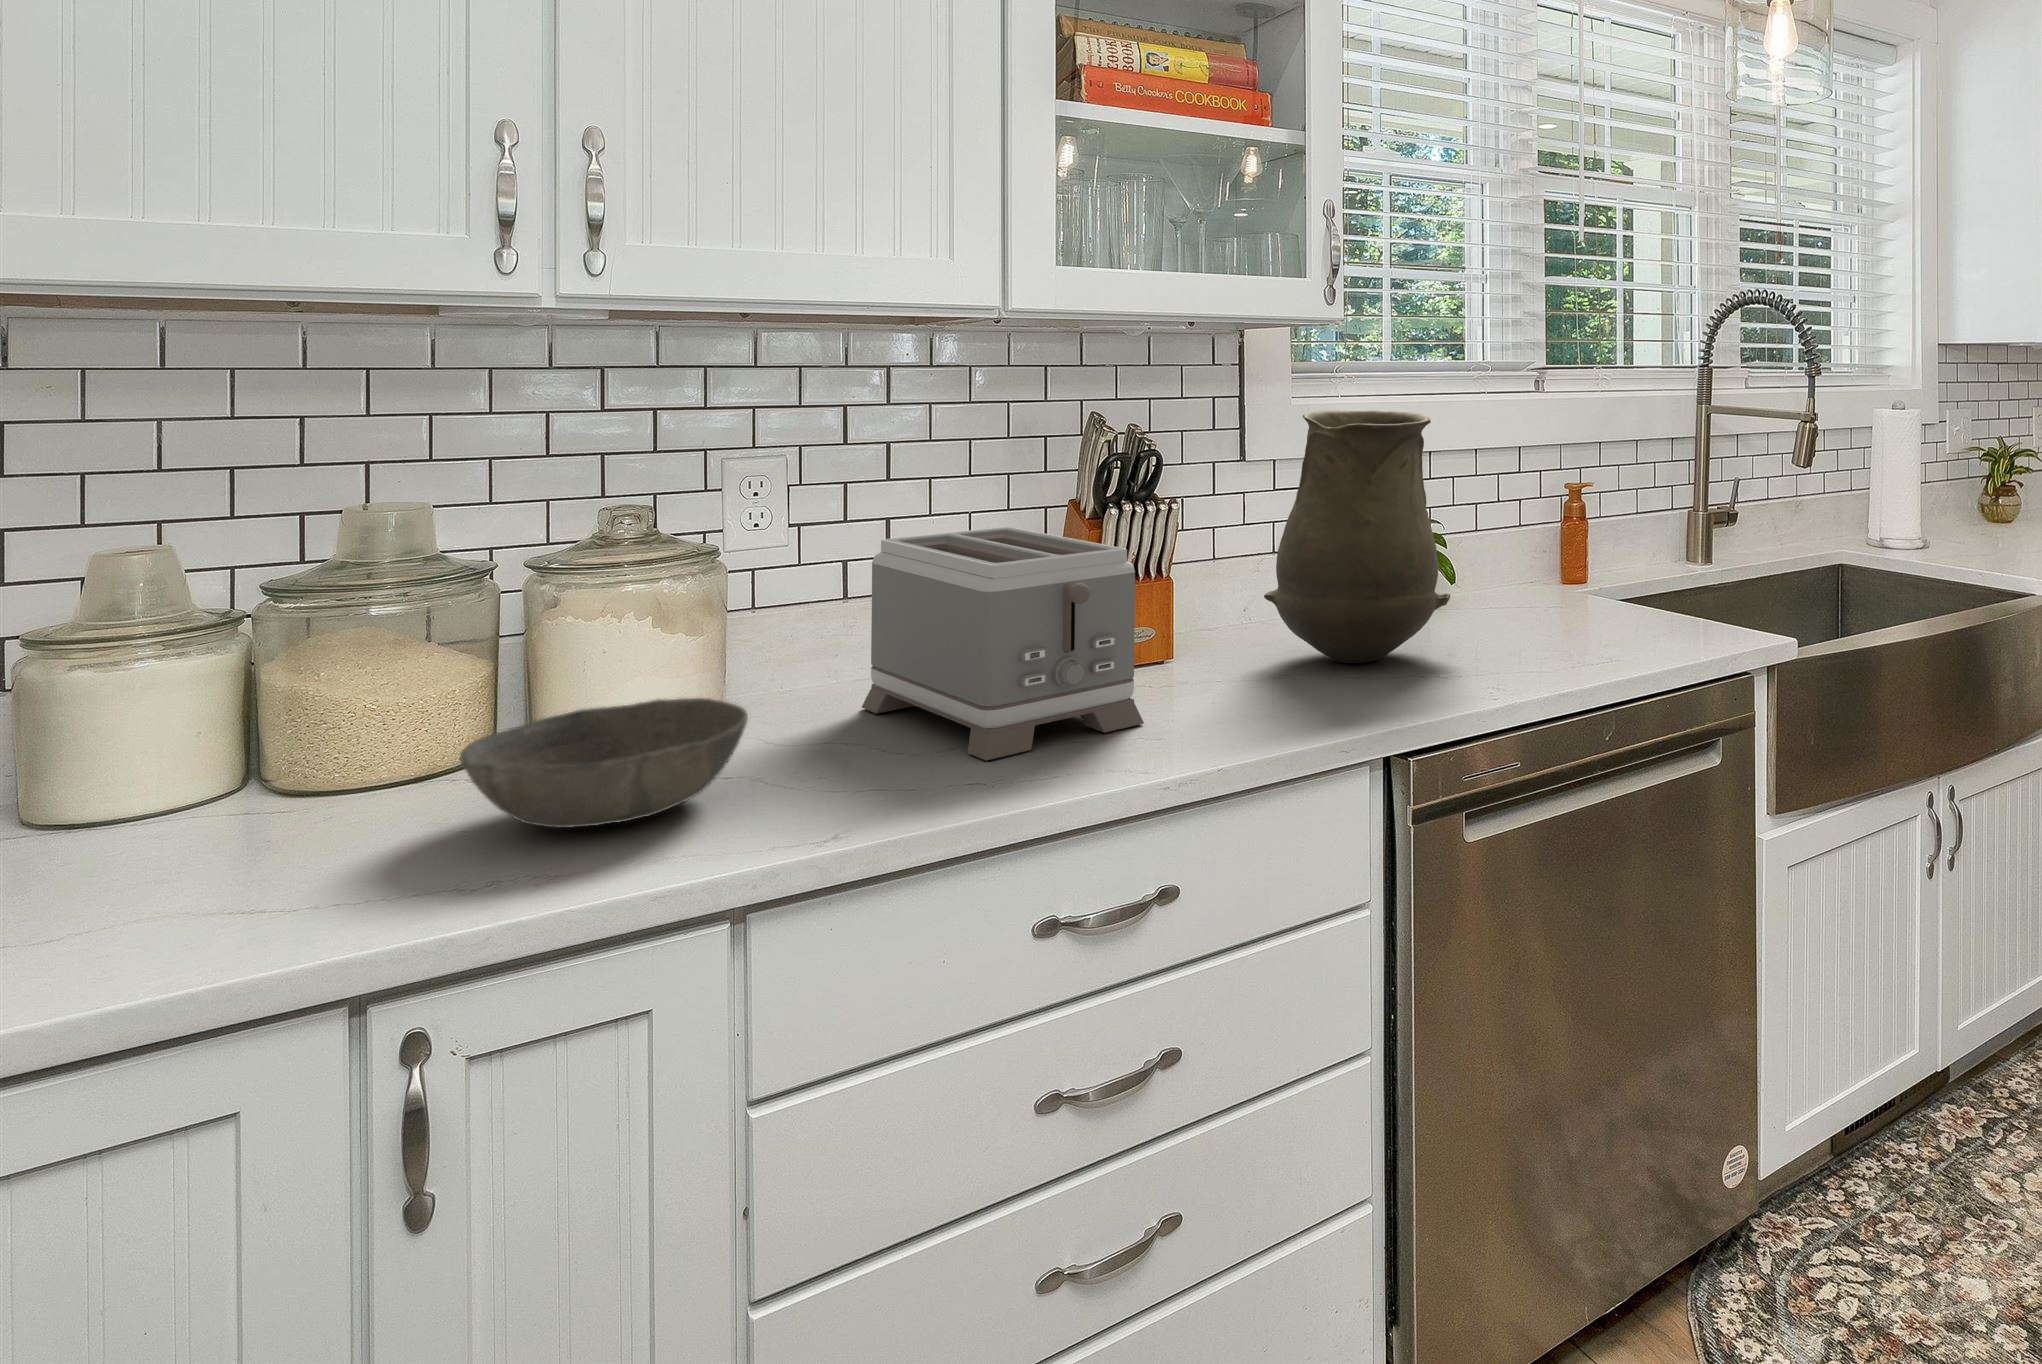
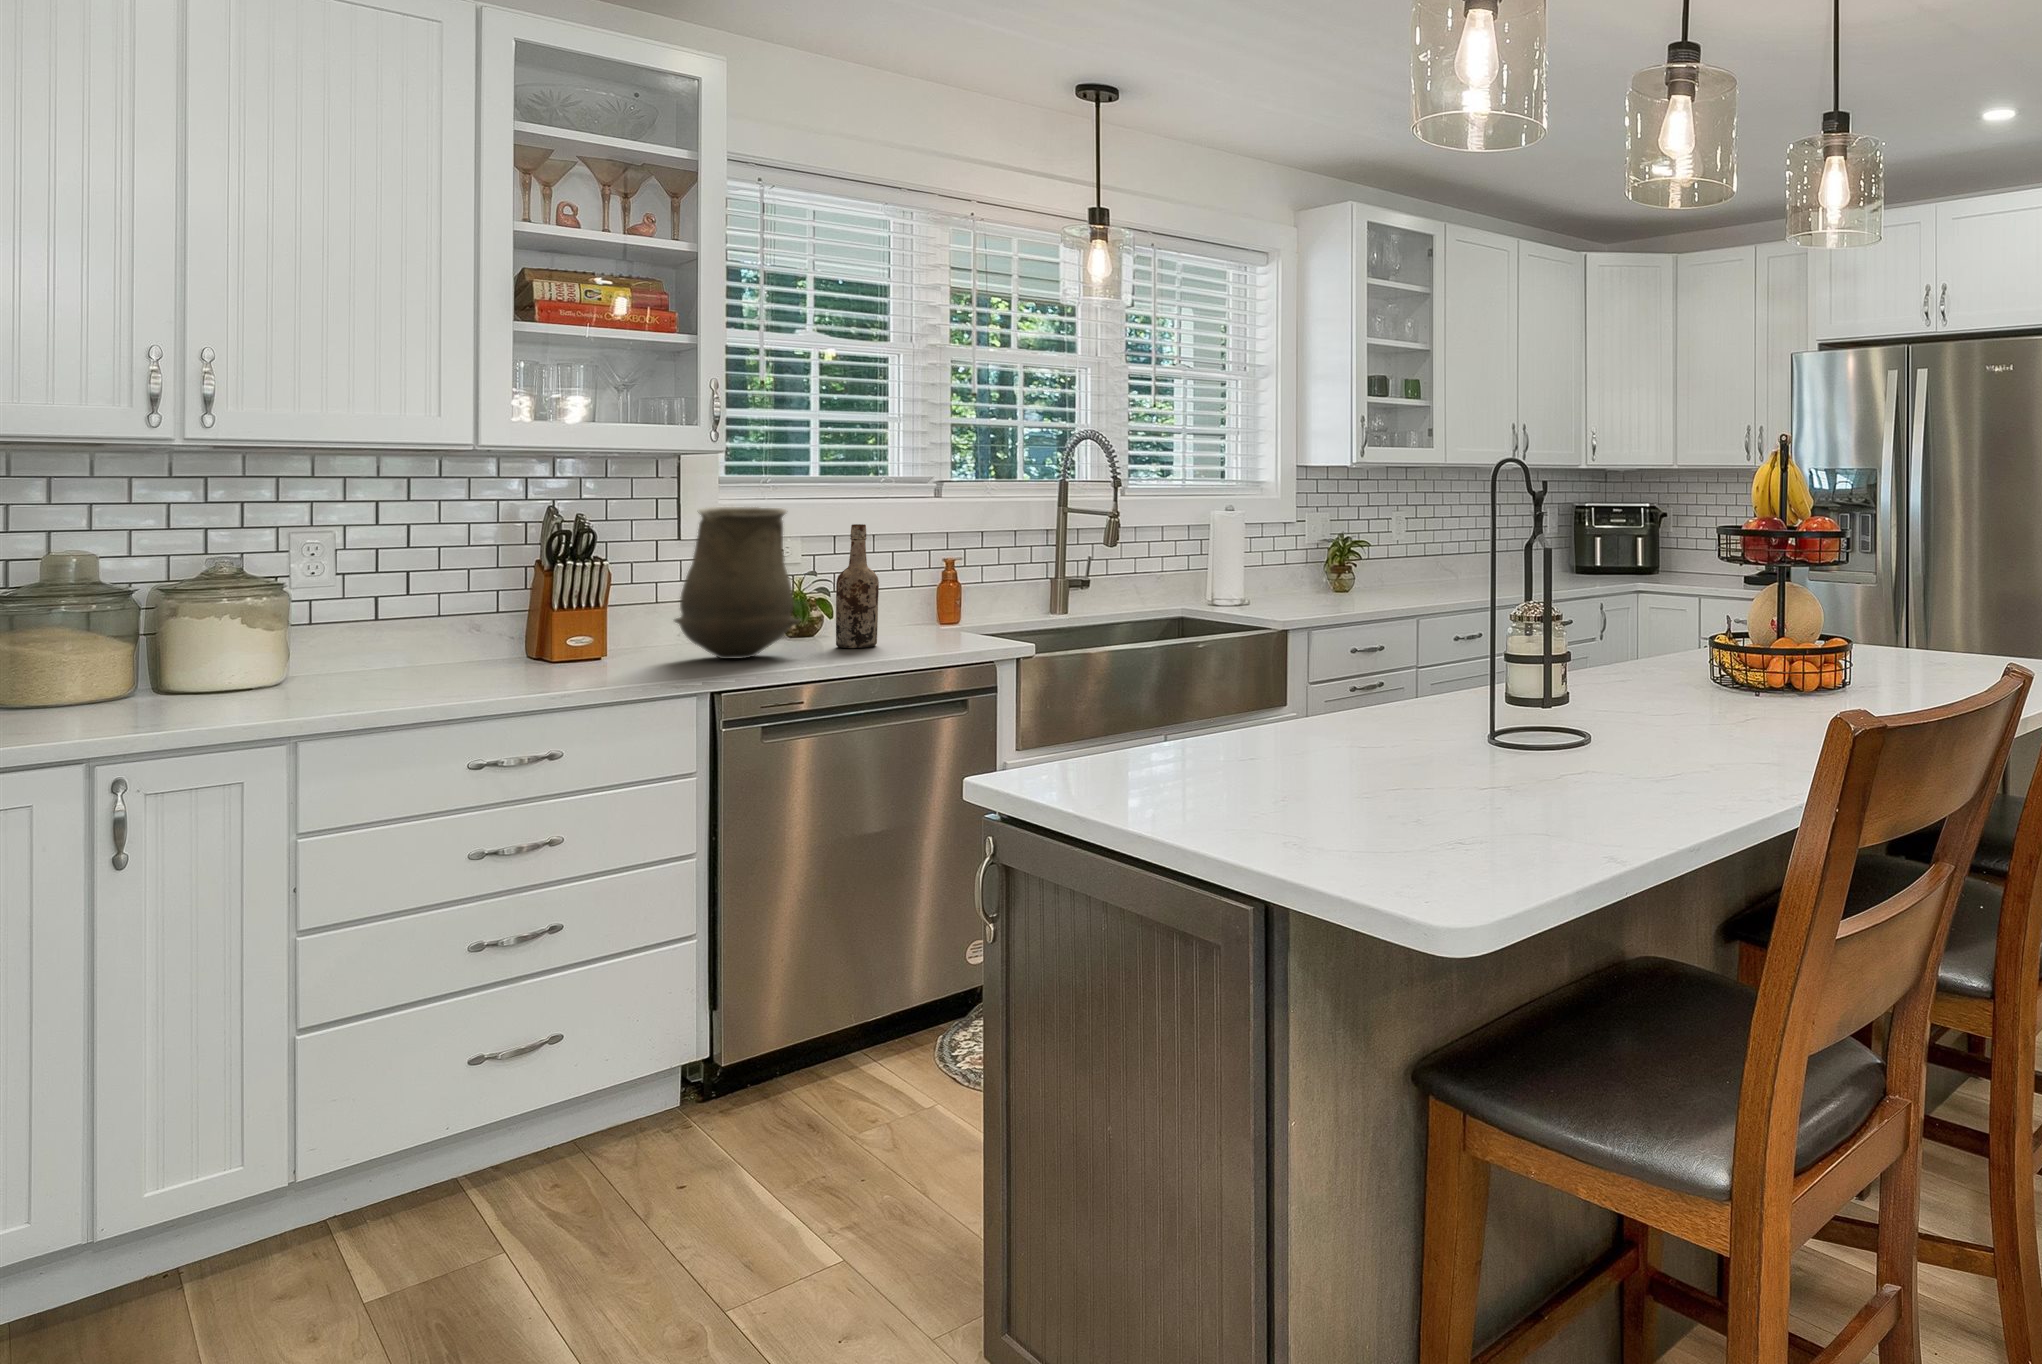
wine bottle: none [1478,436,1538,637] -> present [836,524,879,648]
toaster: present [862,527,1144,761] -> none [384,576,567,694]
bowl: present [459,698,748,828] -> none [129,659,304,716]

